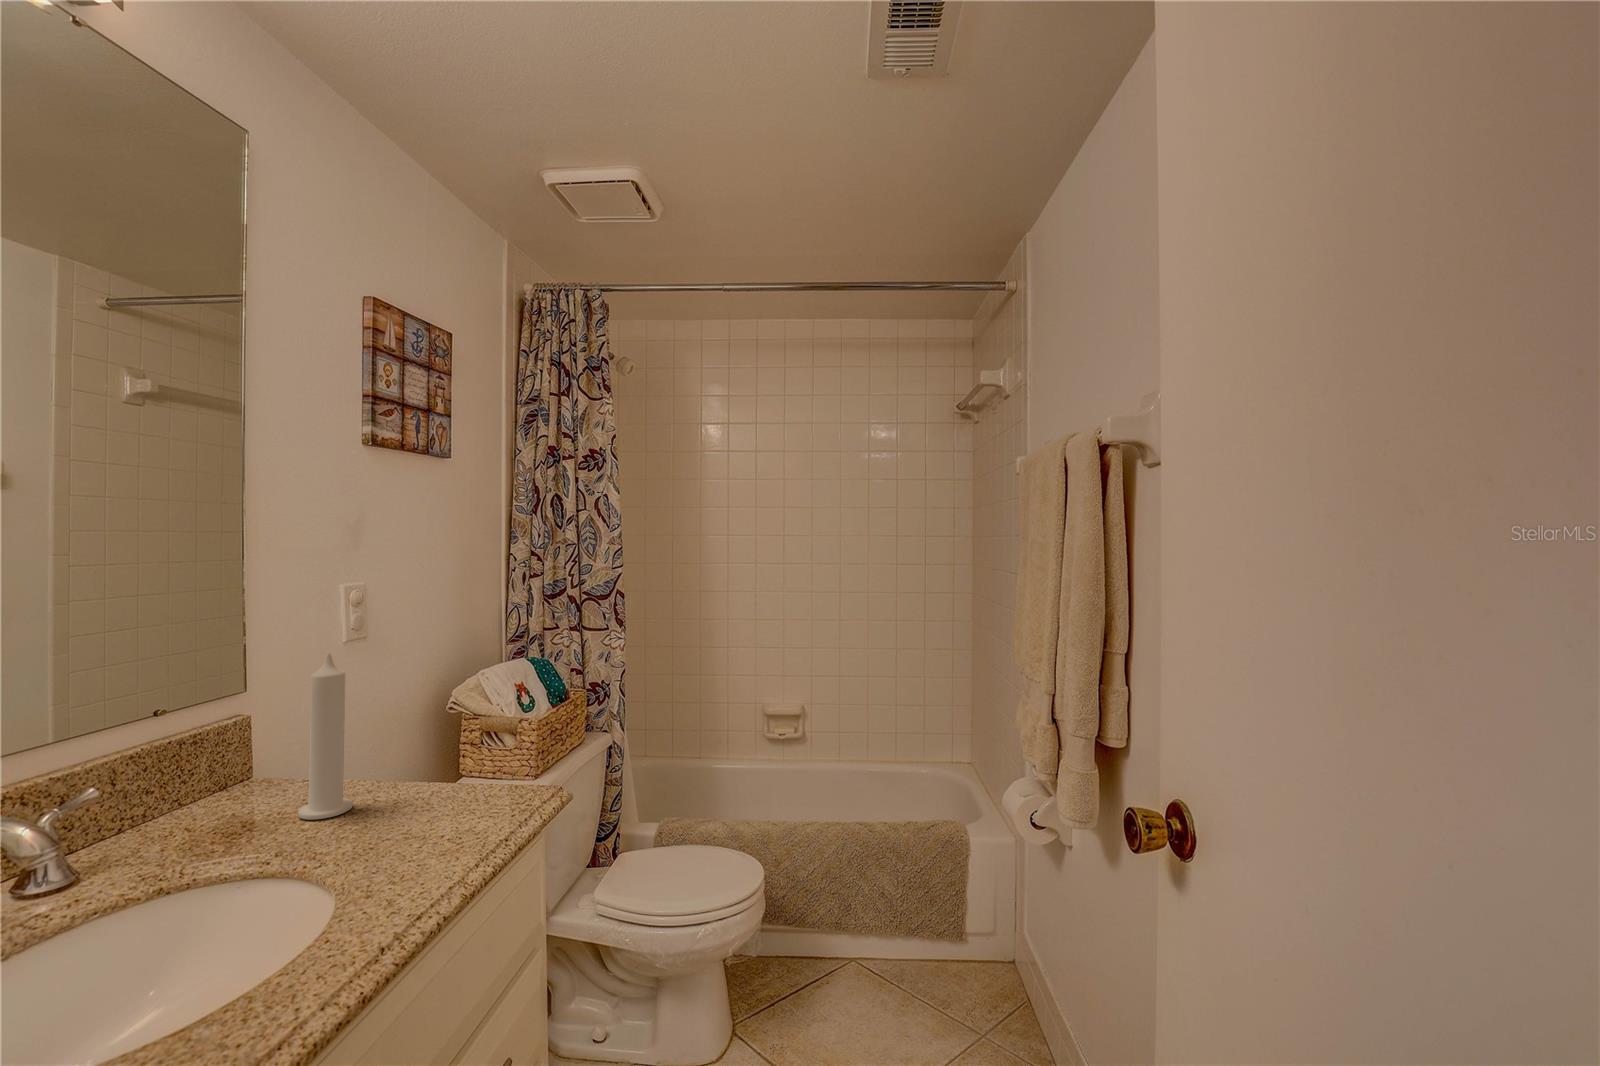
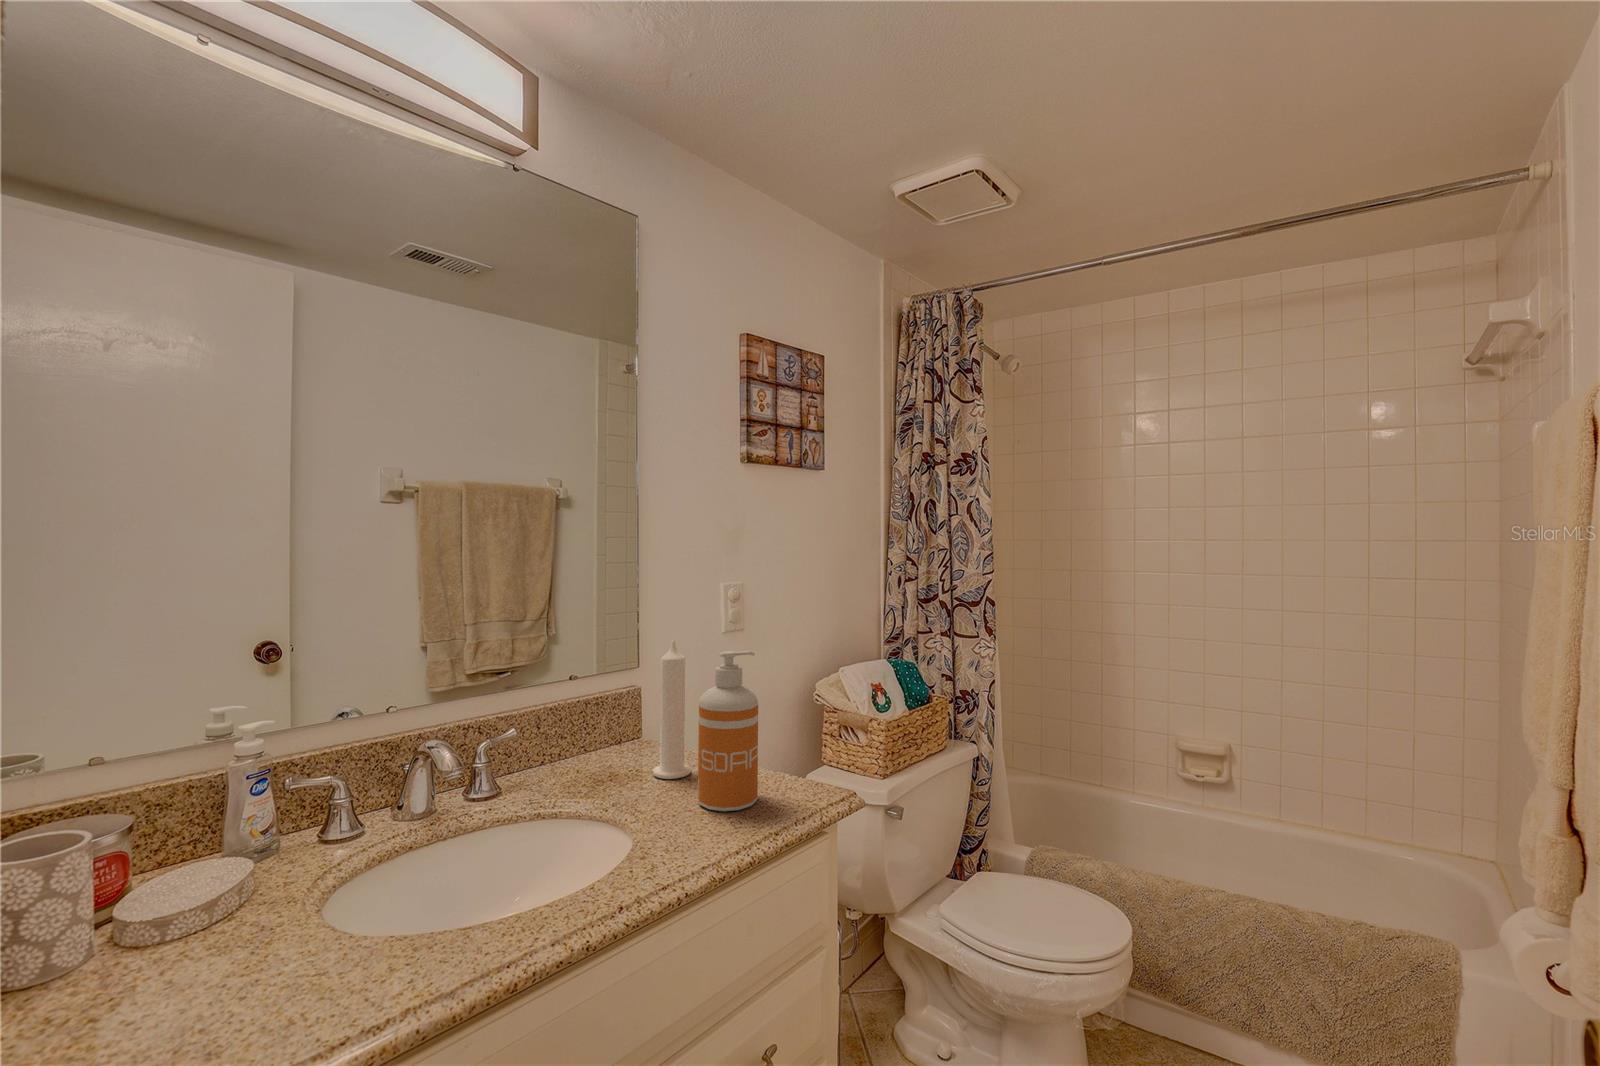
soap dispenser: none [387,655,464,834] -> present [698,651,758,811]

